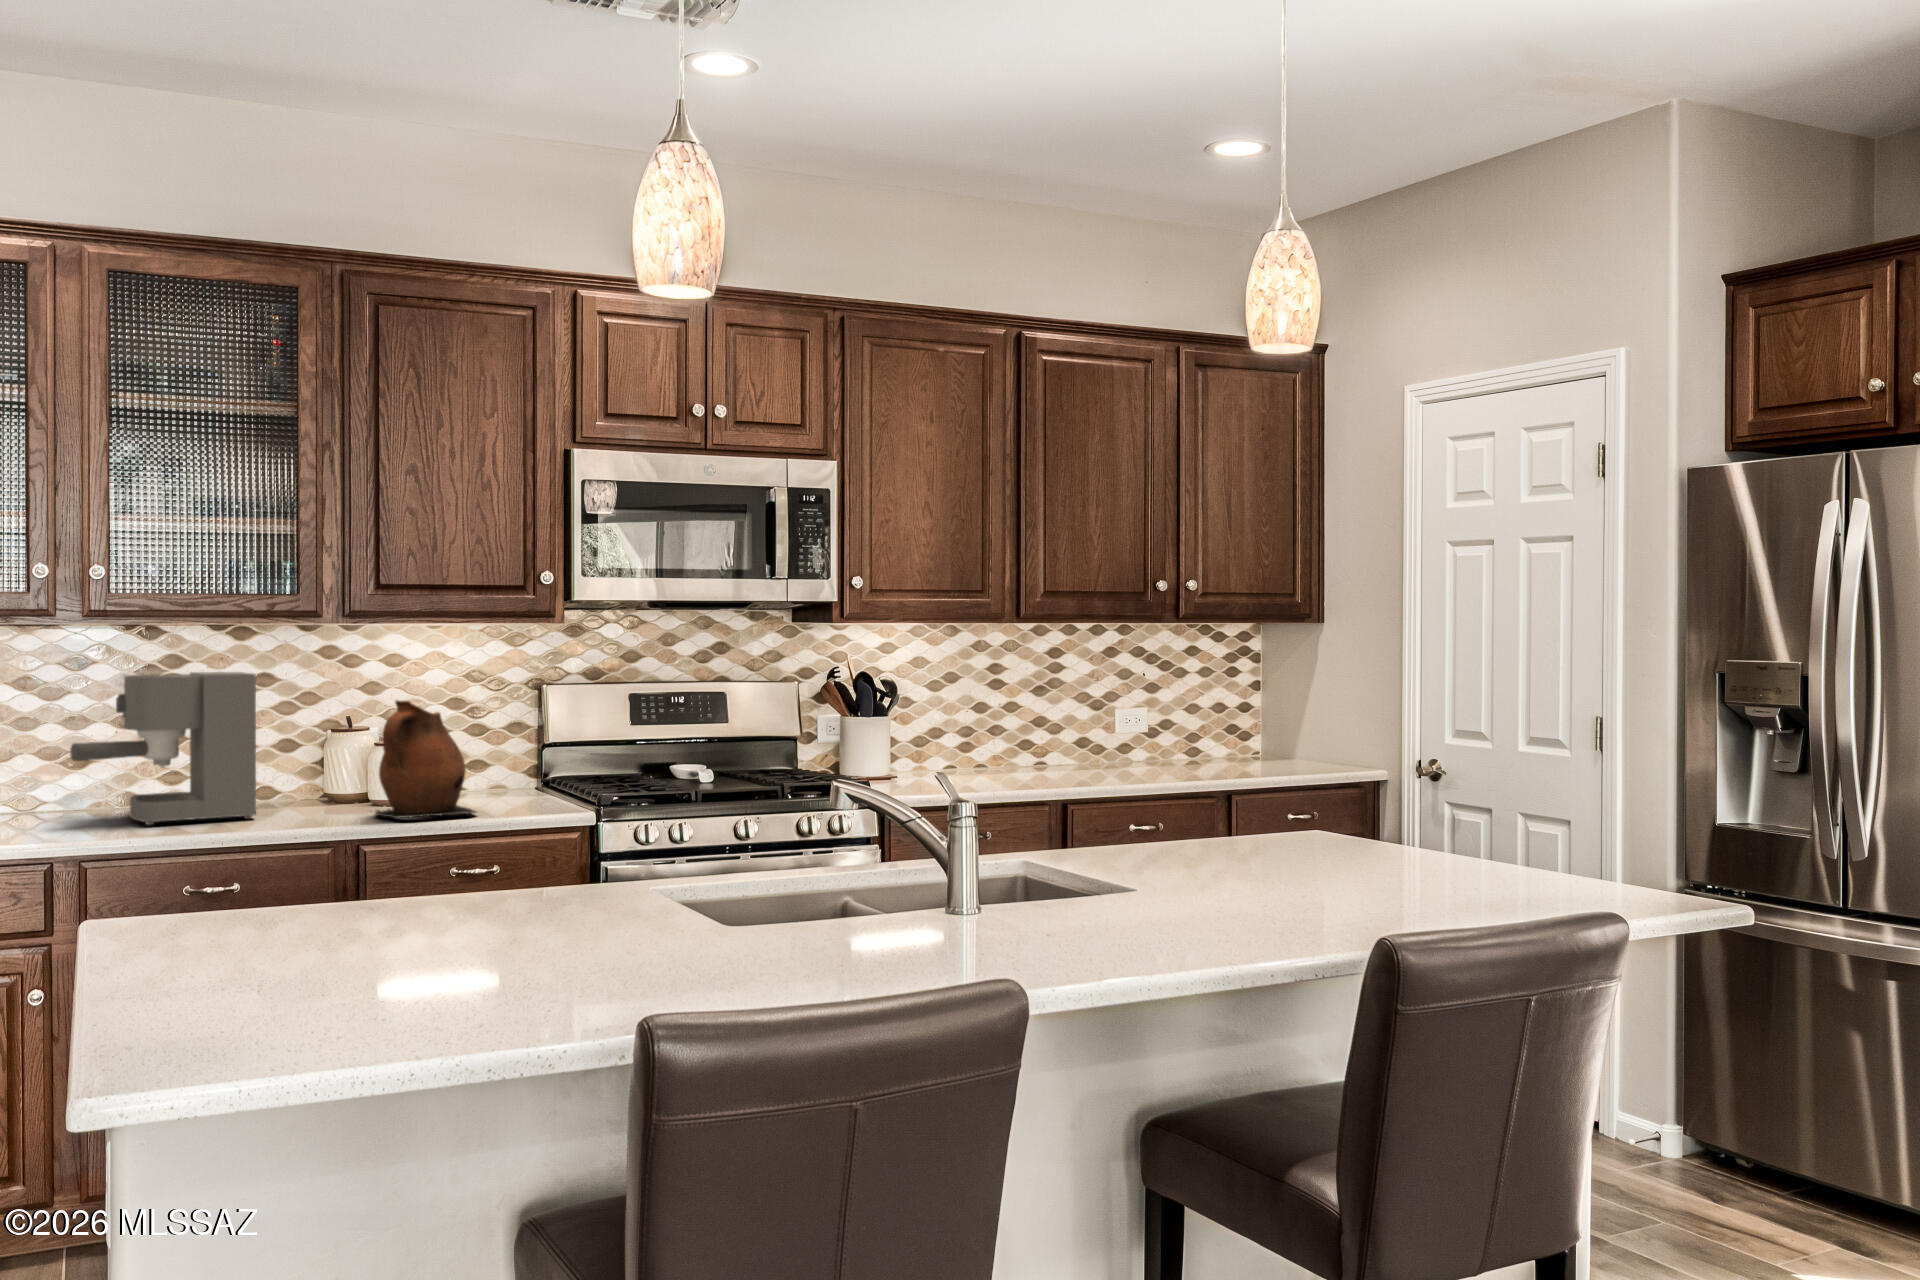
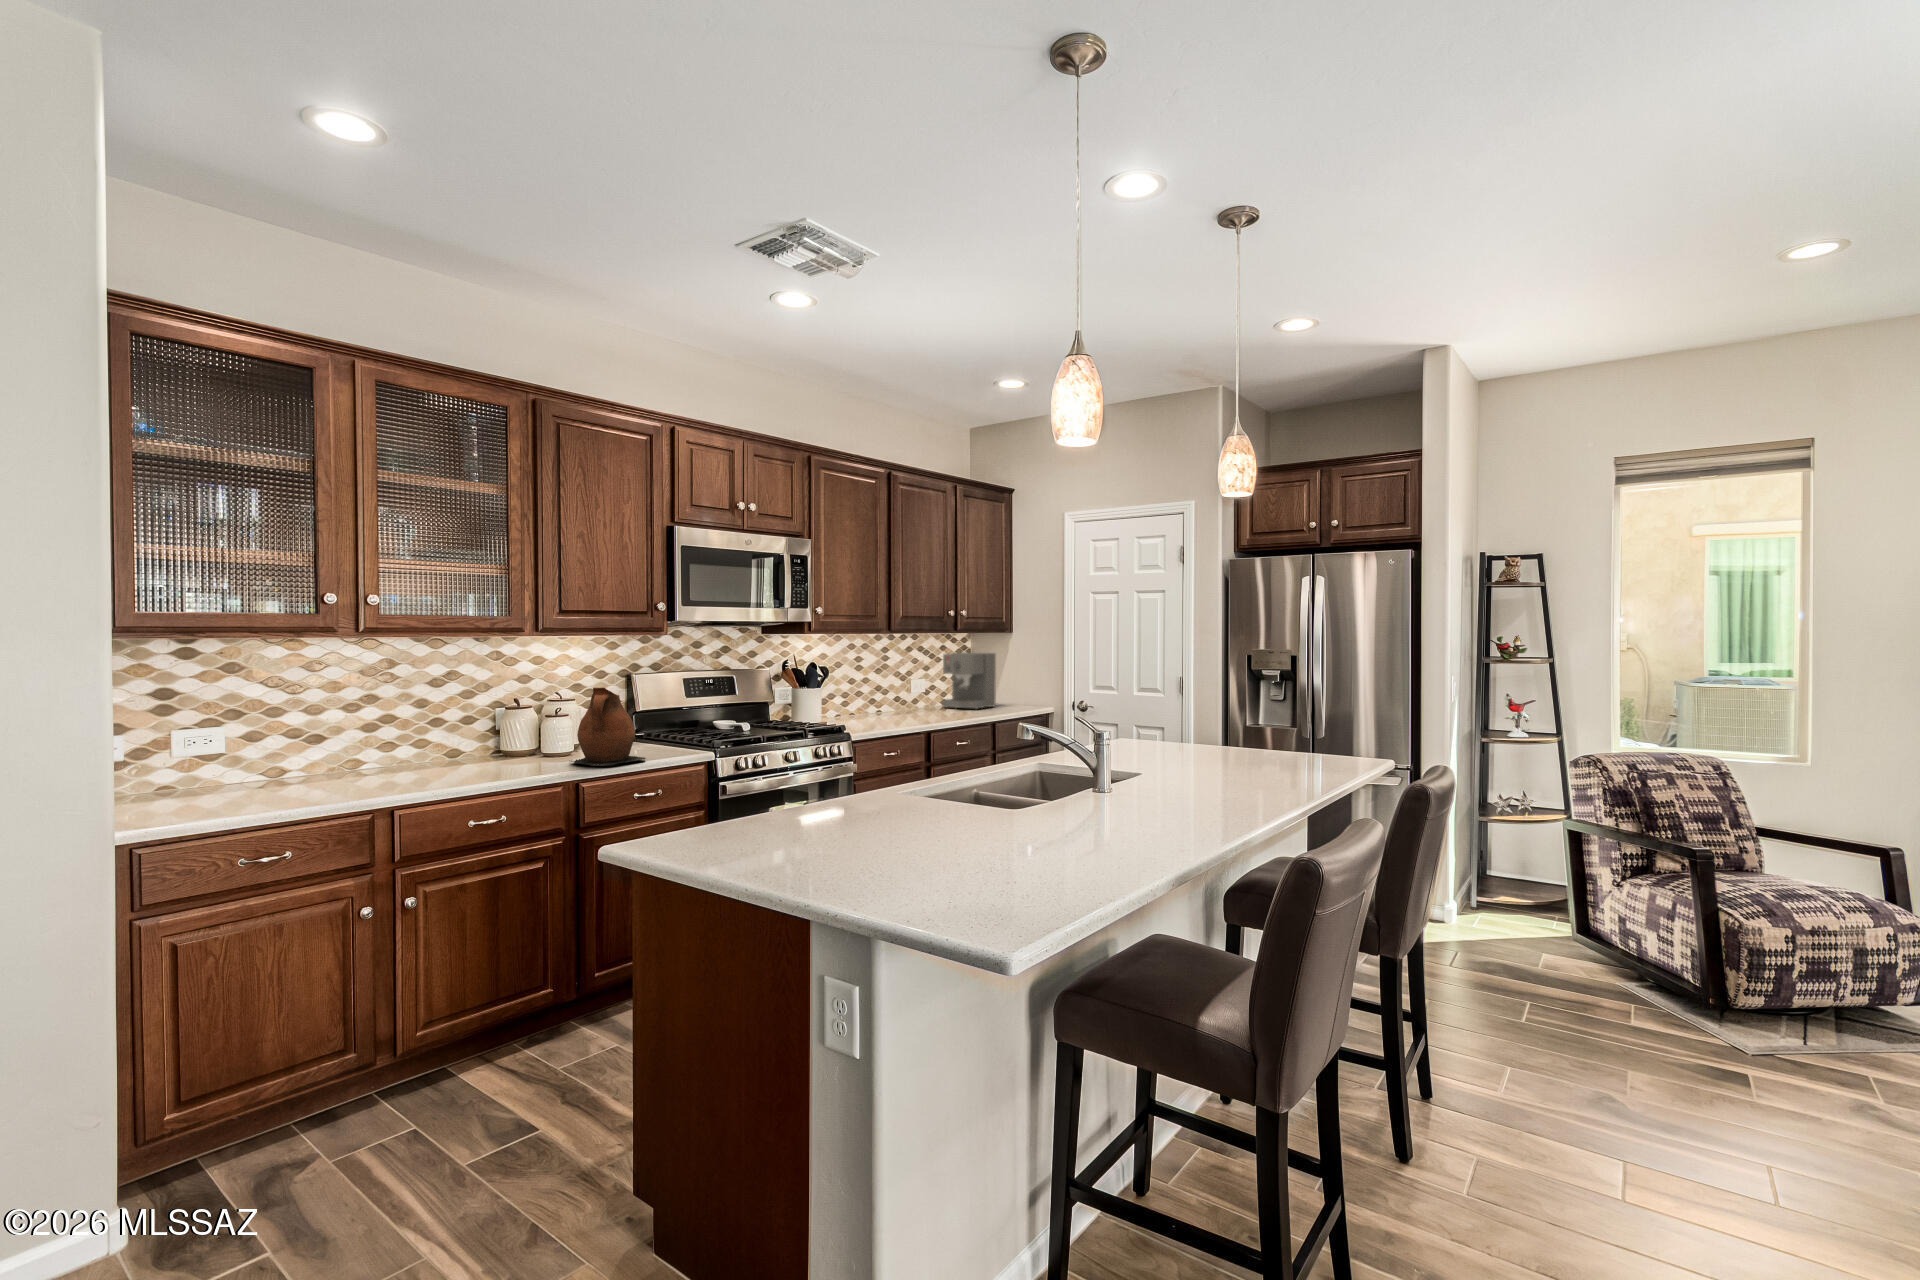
coffee maker: present [70,672,256,825] -> present [942,652,996,709]

